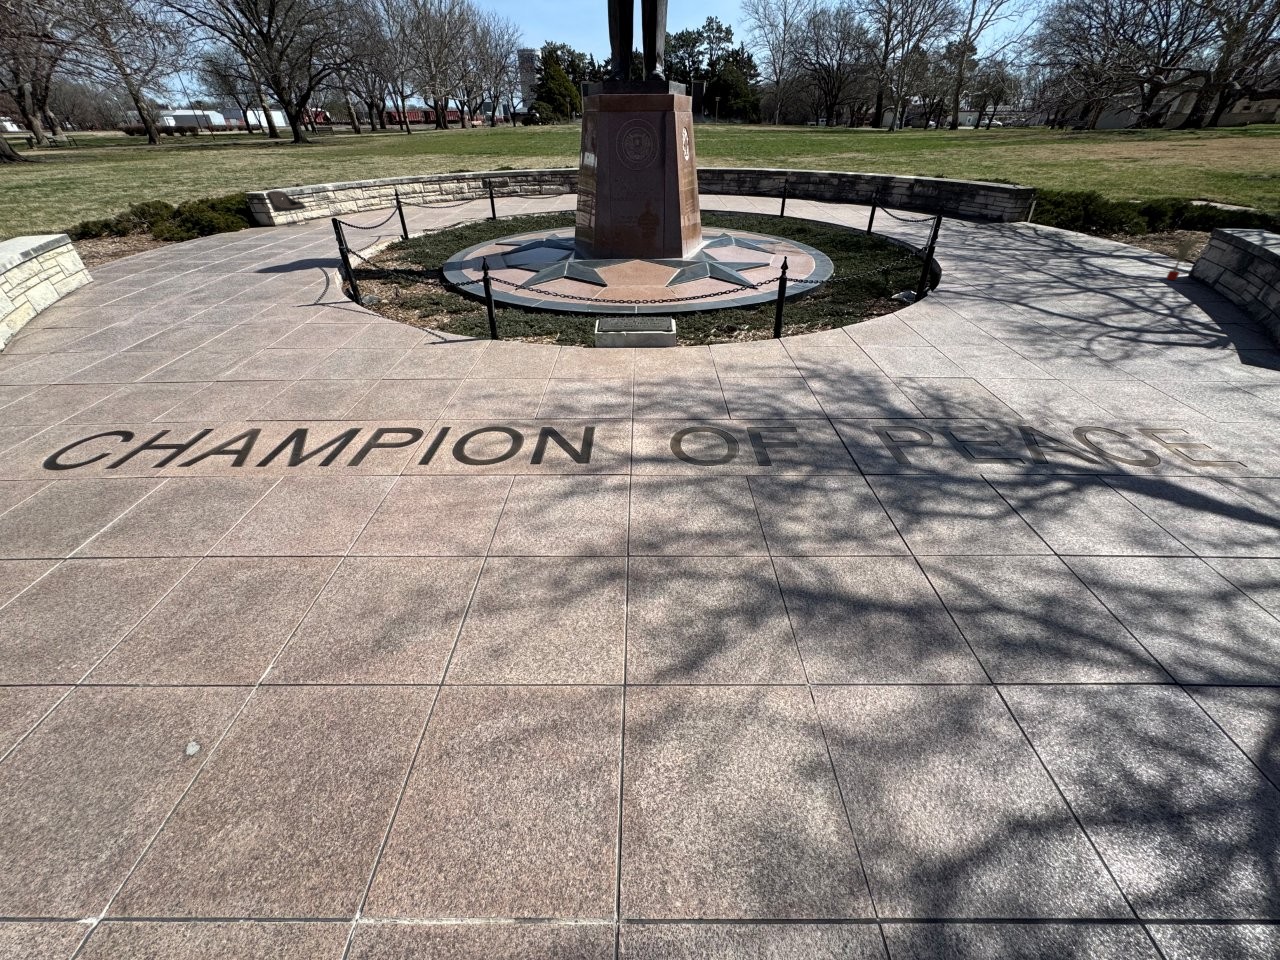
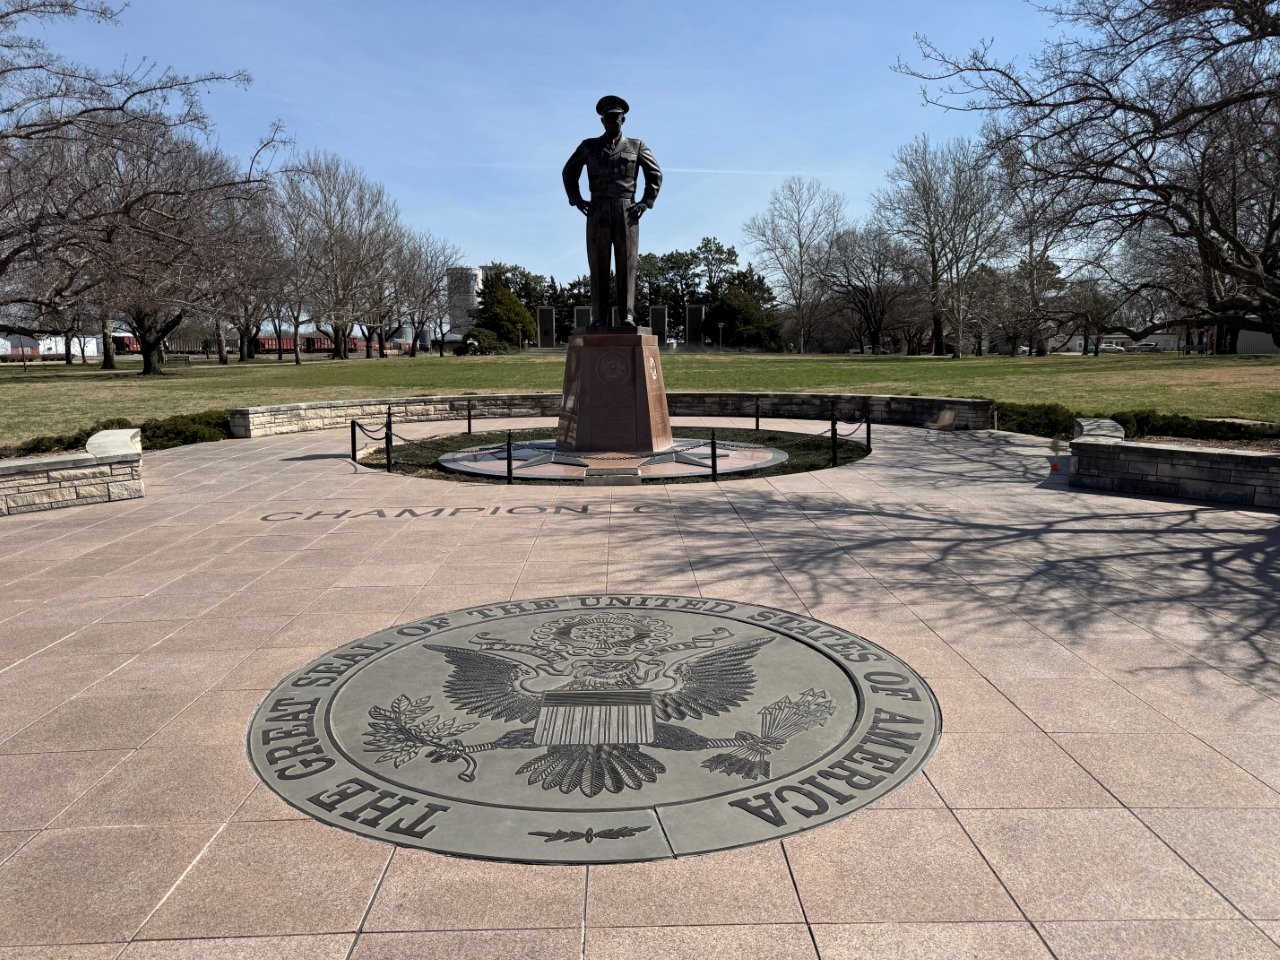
lounge chair: present [266,191,306,224] -> present [924,410,957,440]

